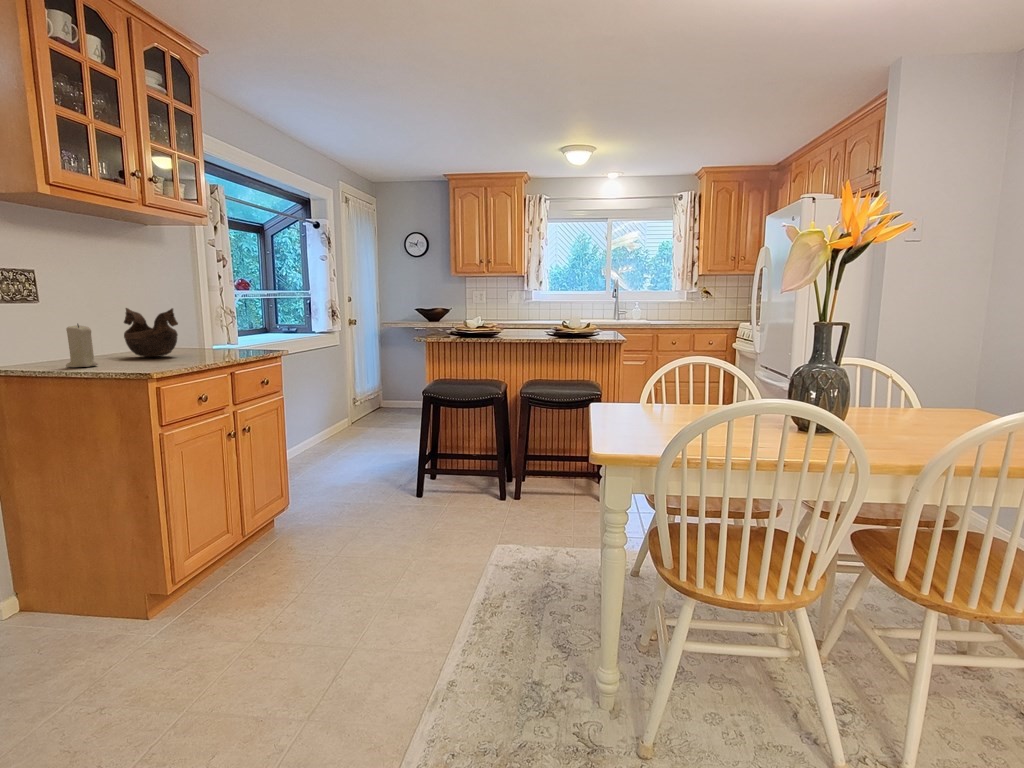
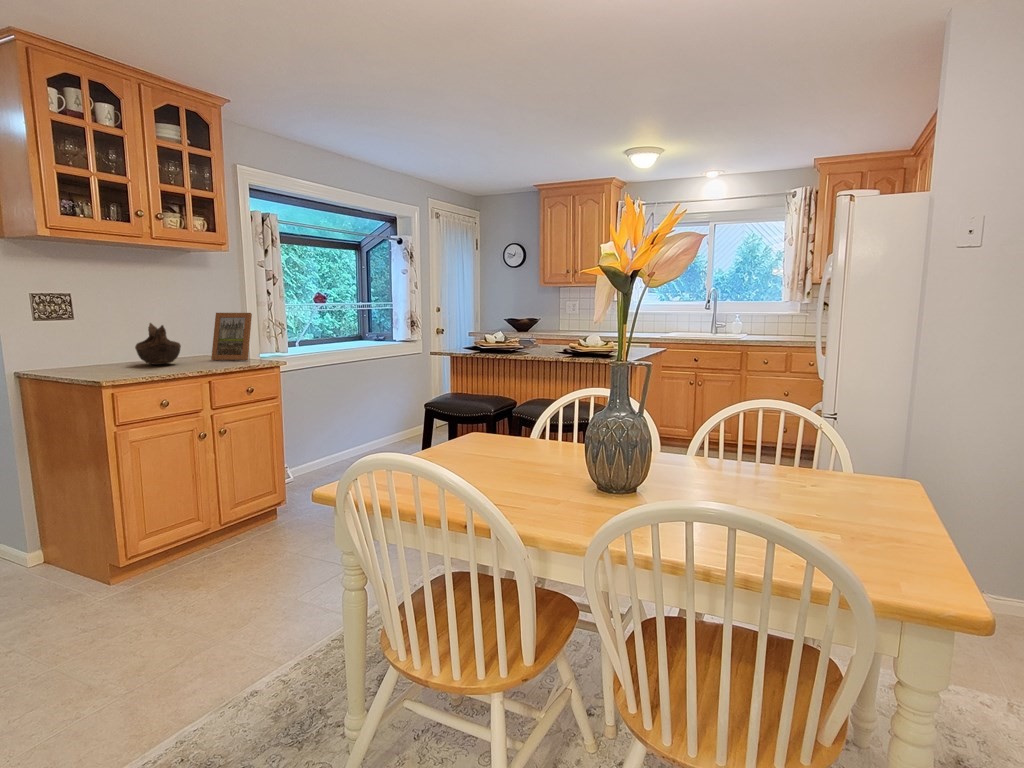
picture frame: none [198,296,245,352] -> present [211,313,252,360]
candle: present [66,324,98,367] -> none [67,338,92,373]

